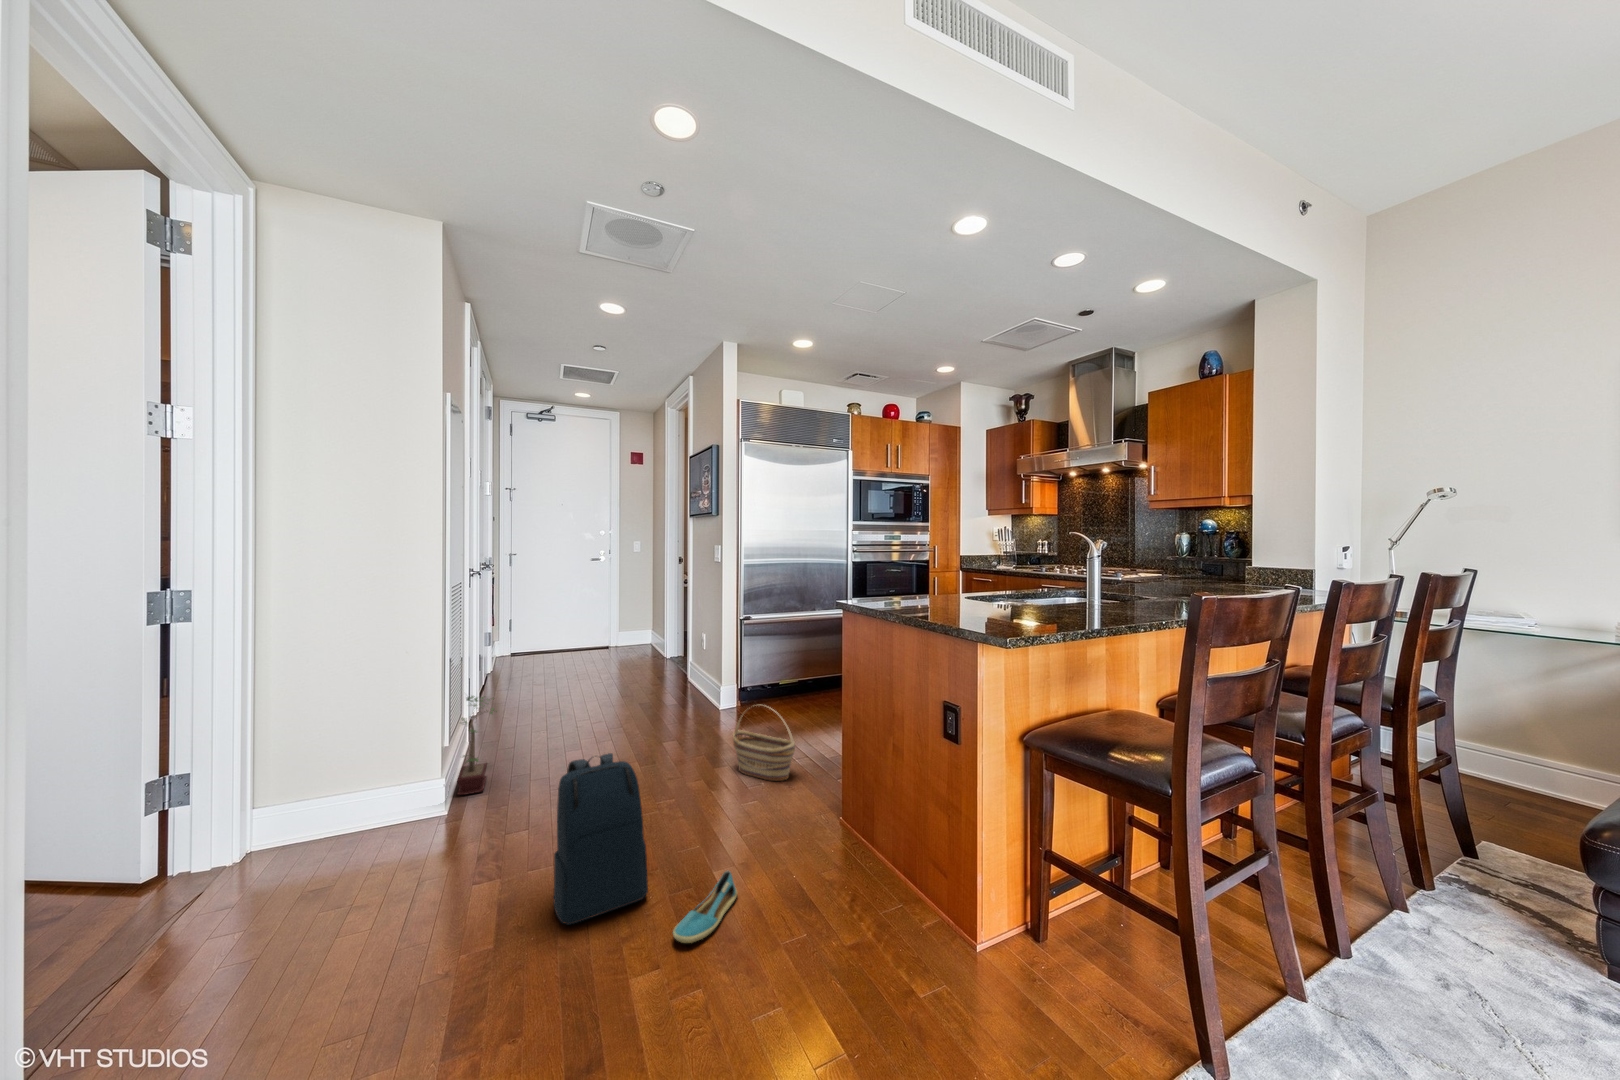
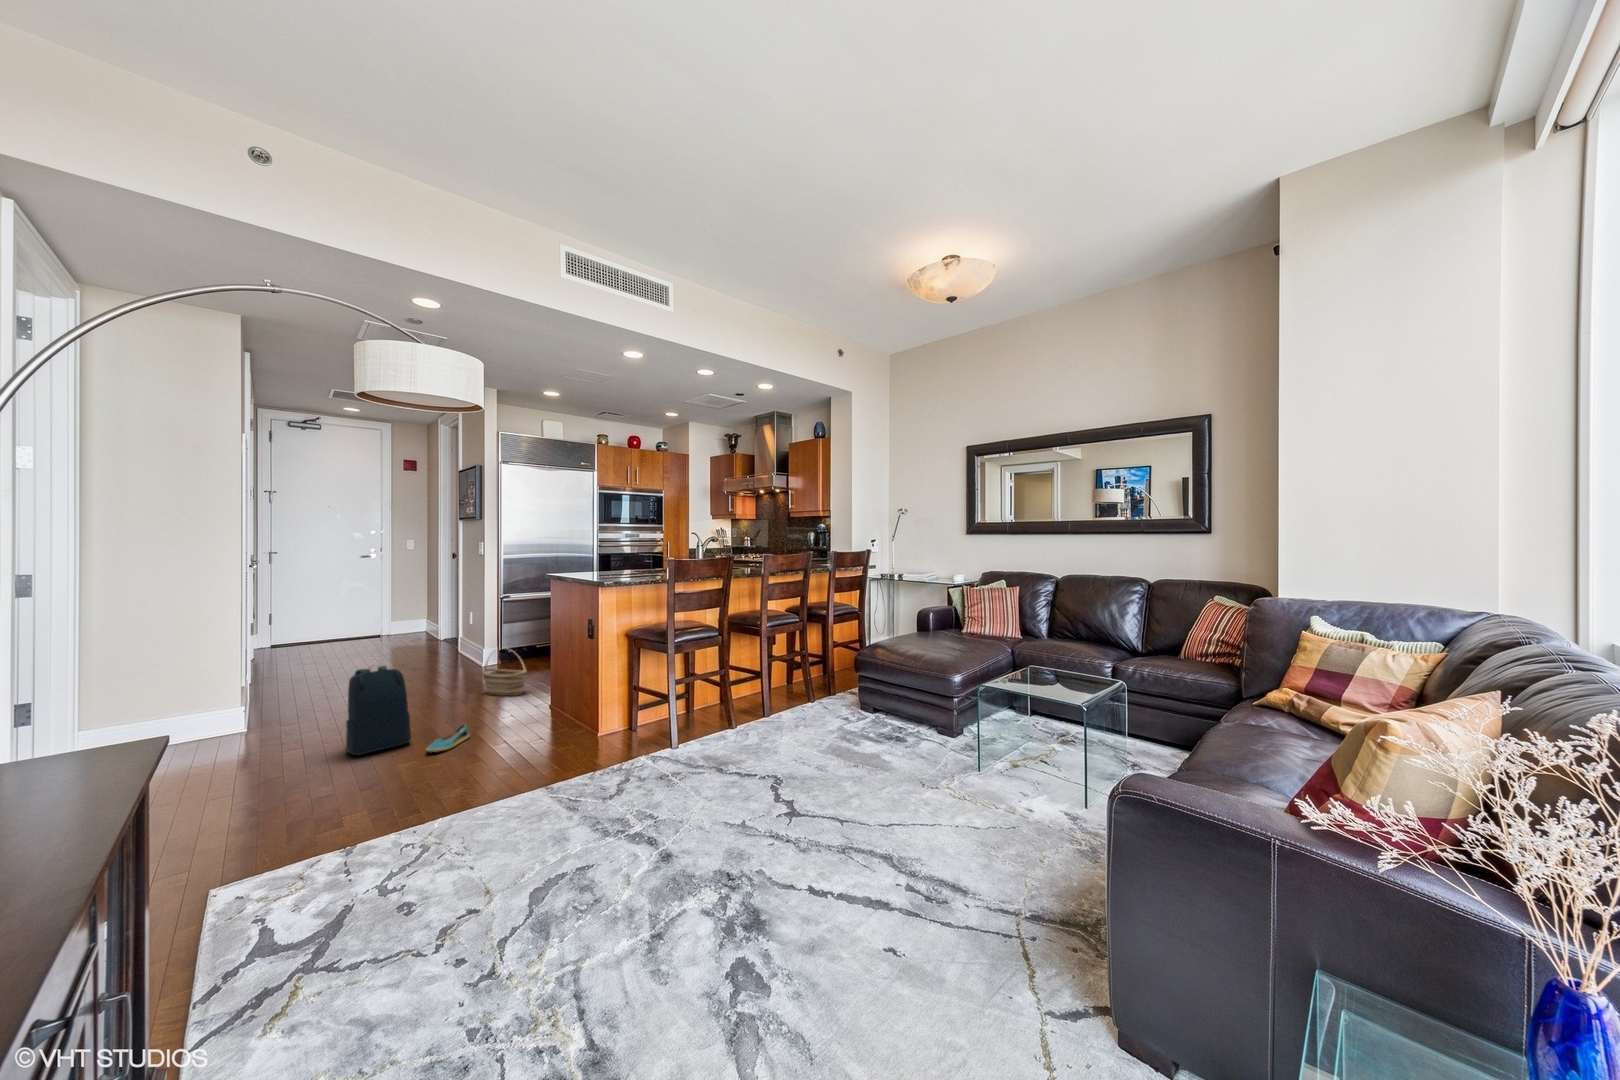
potted plant: present [457,696,494,795] -> none [253,649,286,722]

